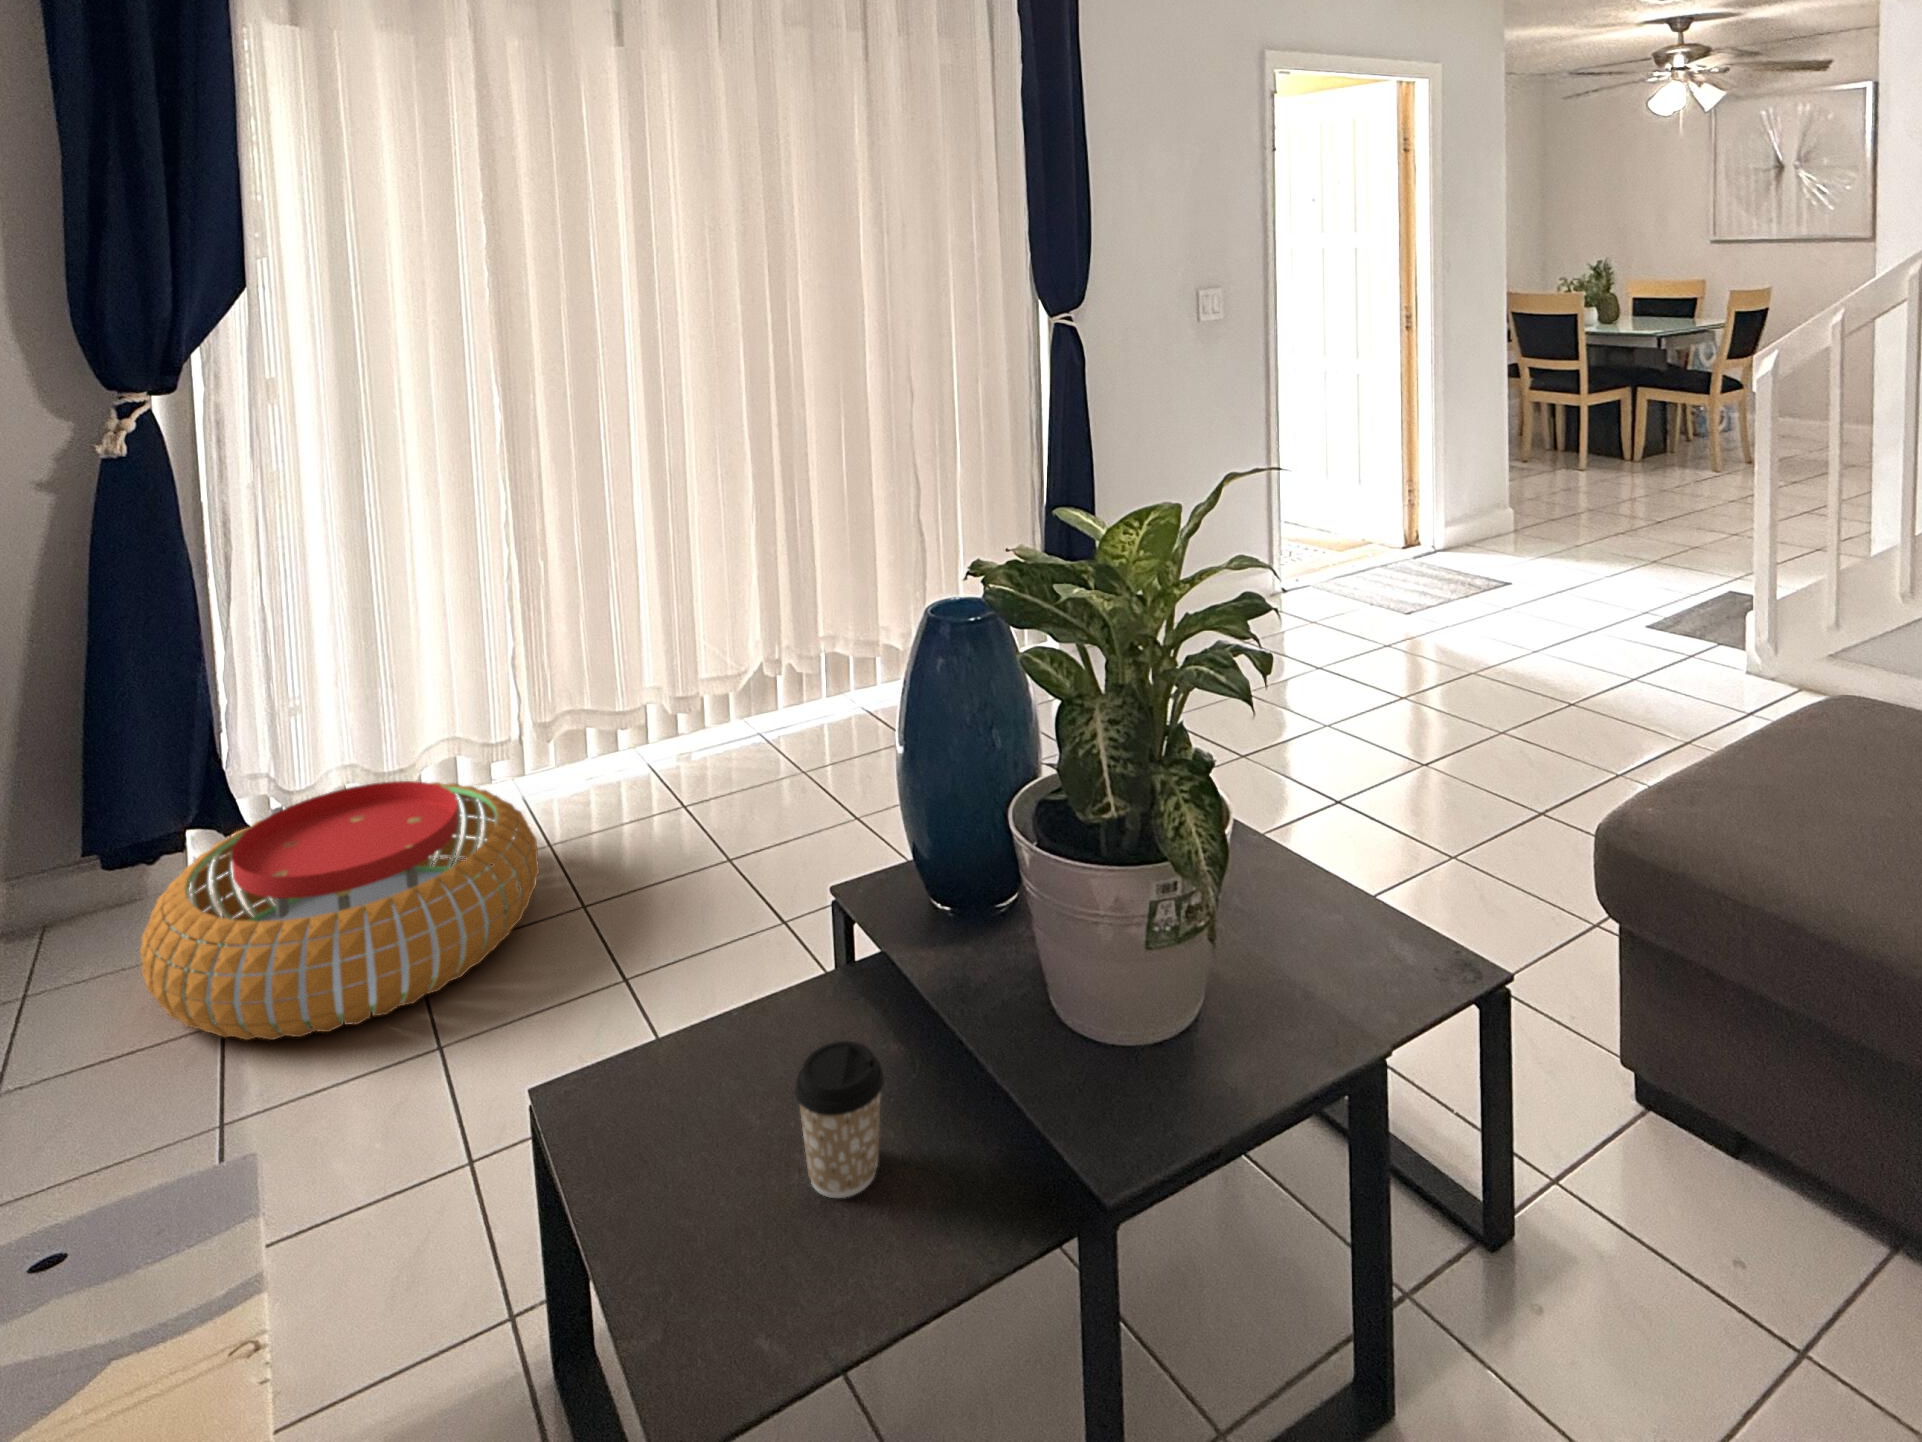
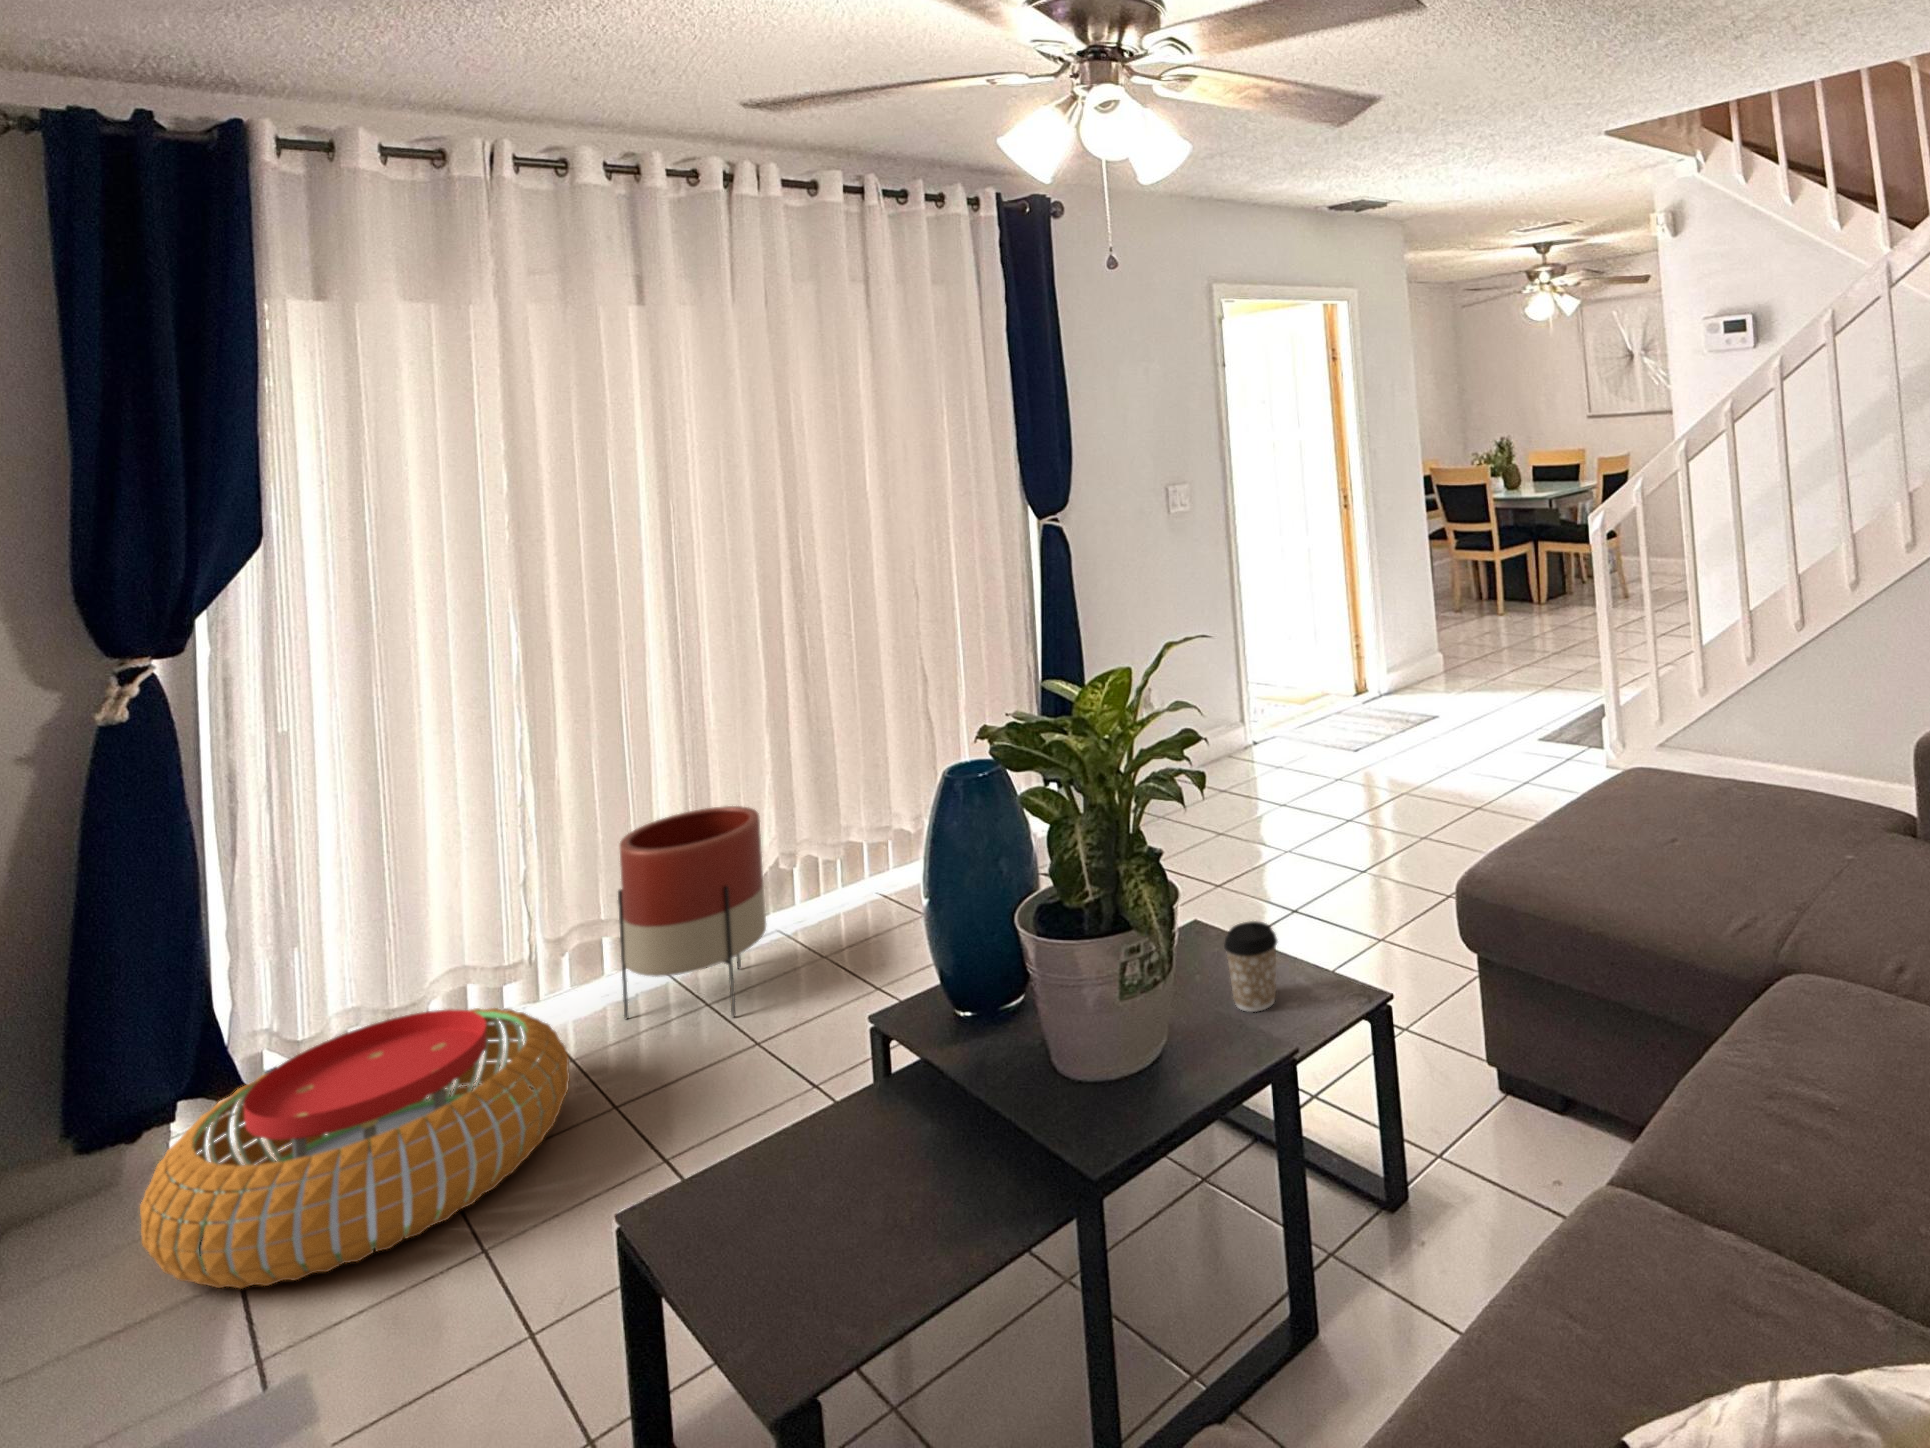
planter: none [595,603,743,828] -> present [618,806,766,1019]
coffee cup: present [795,1041,884,1198] -> present [1224,921,1277,1012]

